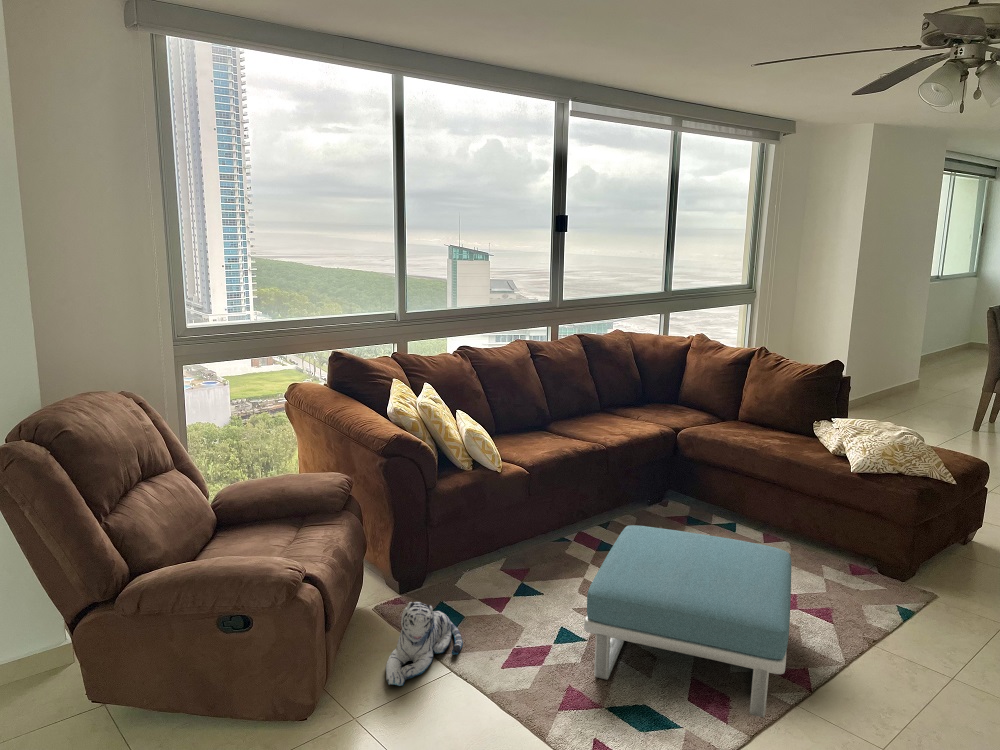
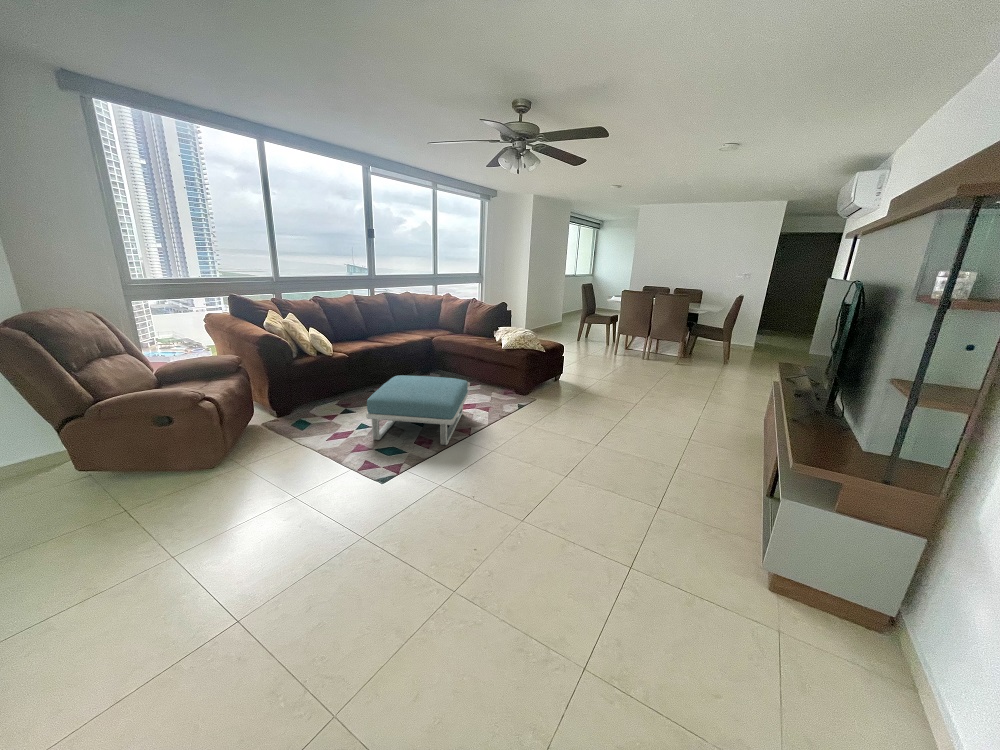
plush toy: present [386,602,463,686] -> none [264,413,309,452]

